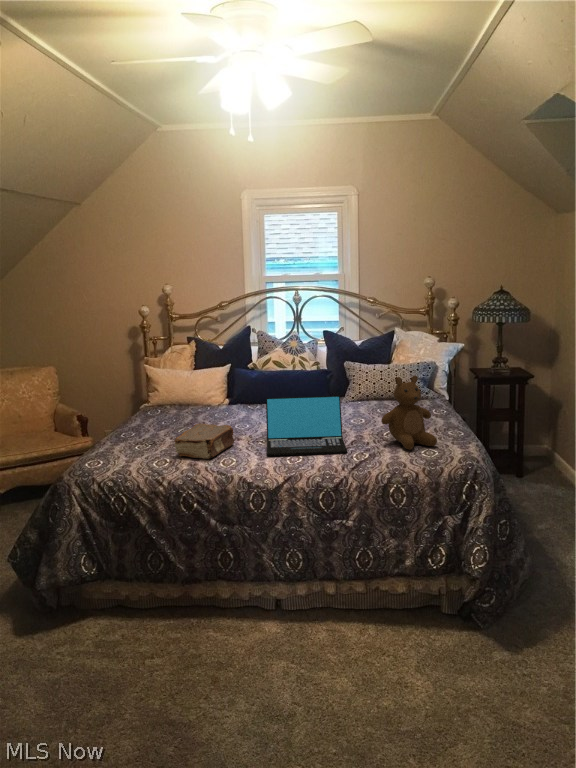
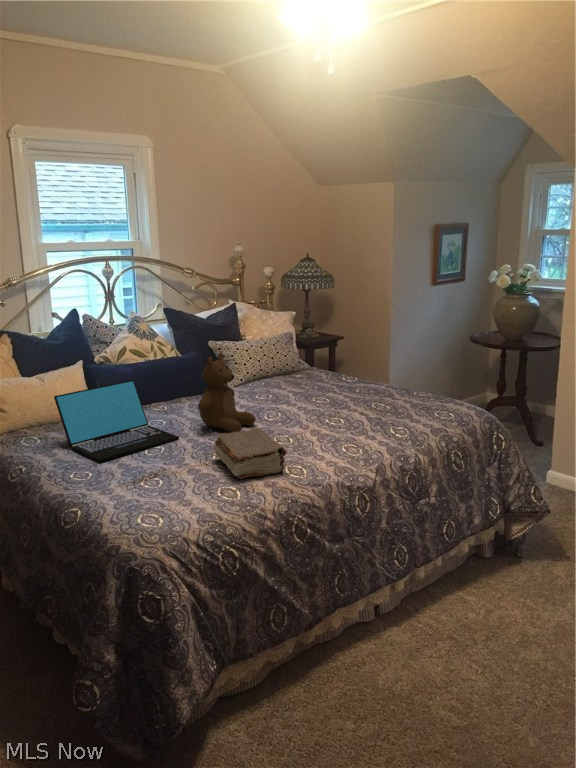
teddy bear: present [381,375,437,450] -> present [198,353,255,432]
laptop: present [266,396,347,456] -> present [54,380,179,462]

